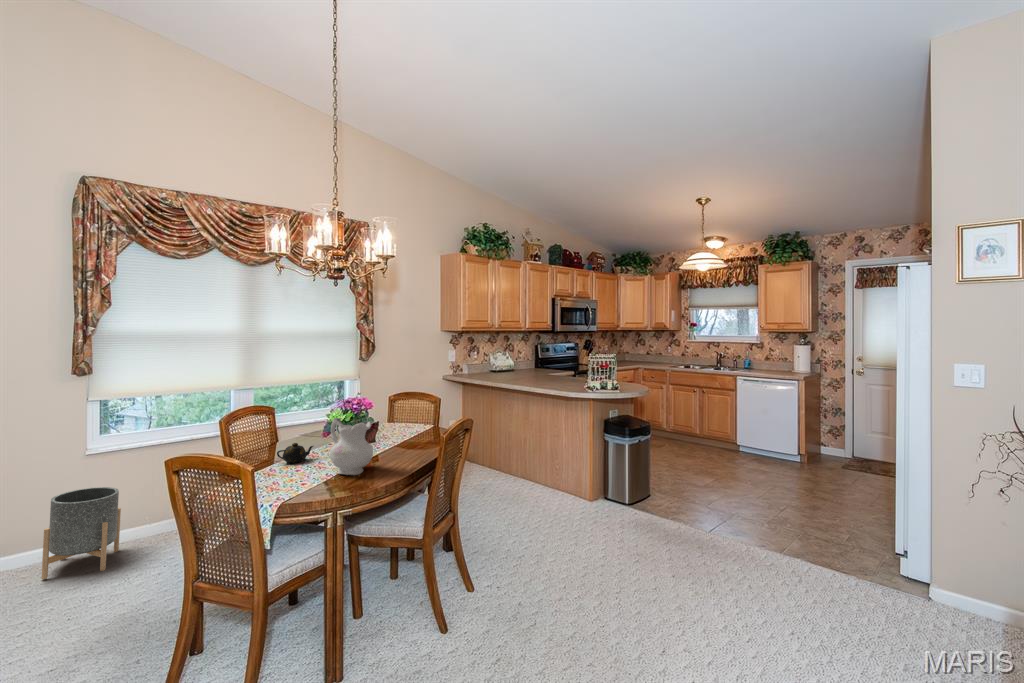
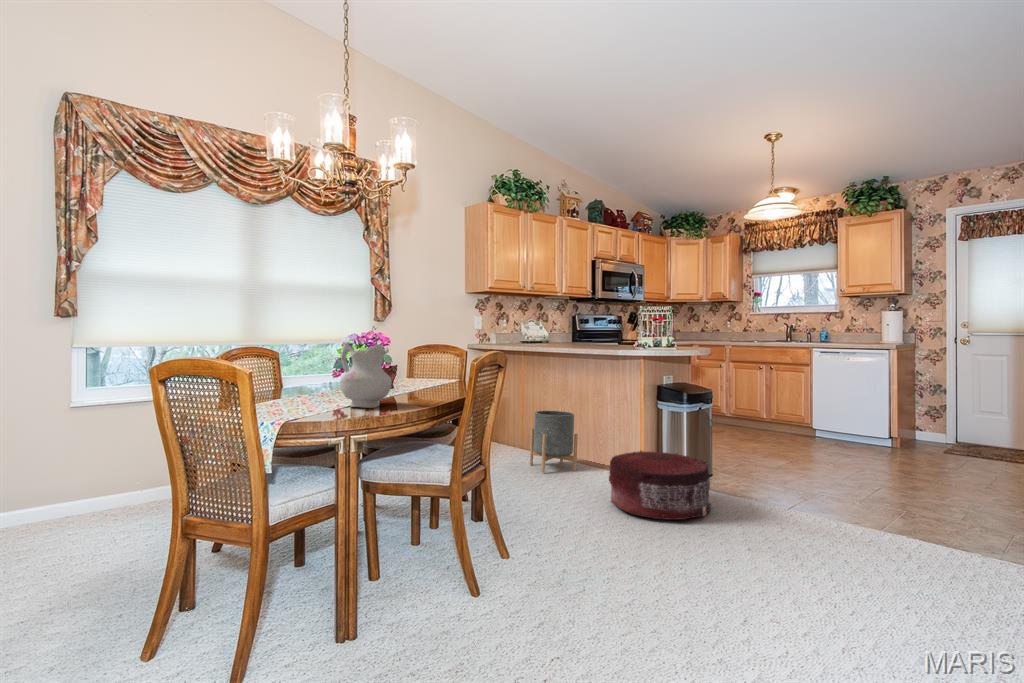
teapot: present [277,443,313,463] -> none [279,379,323,401]
pouf: none [559,479,644,544] -> present [609,451,711,520]
planter: present [41,487,121,579] -> present [530,411,578,472]

